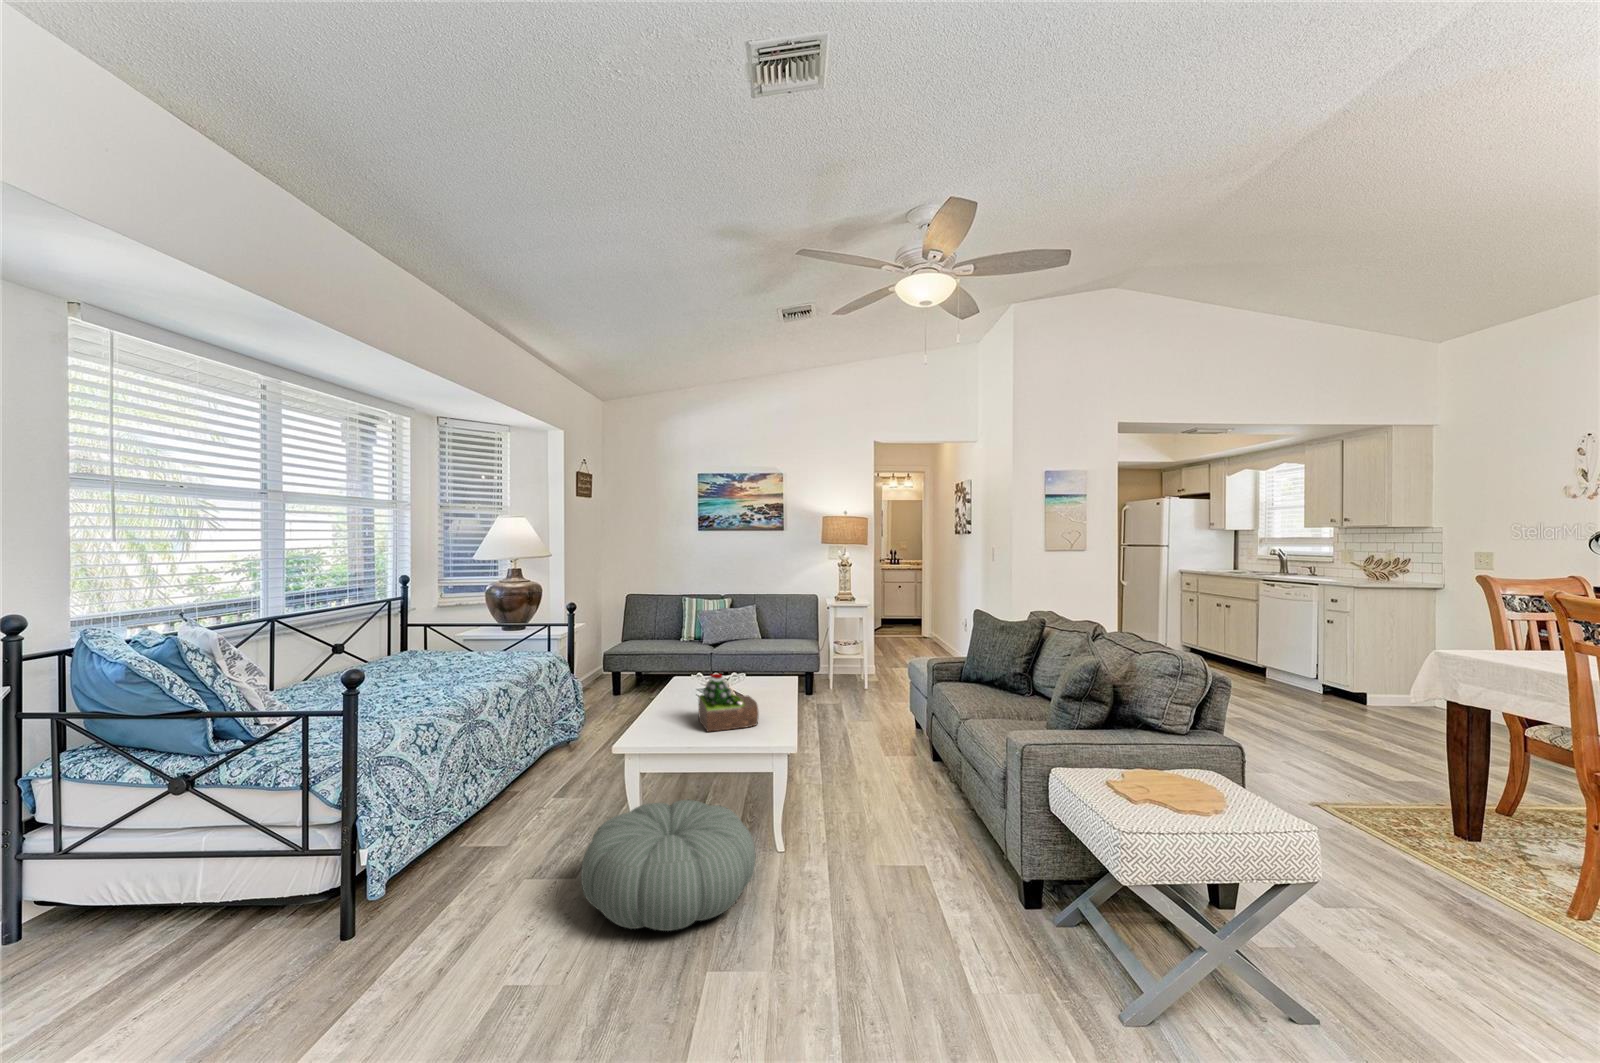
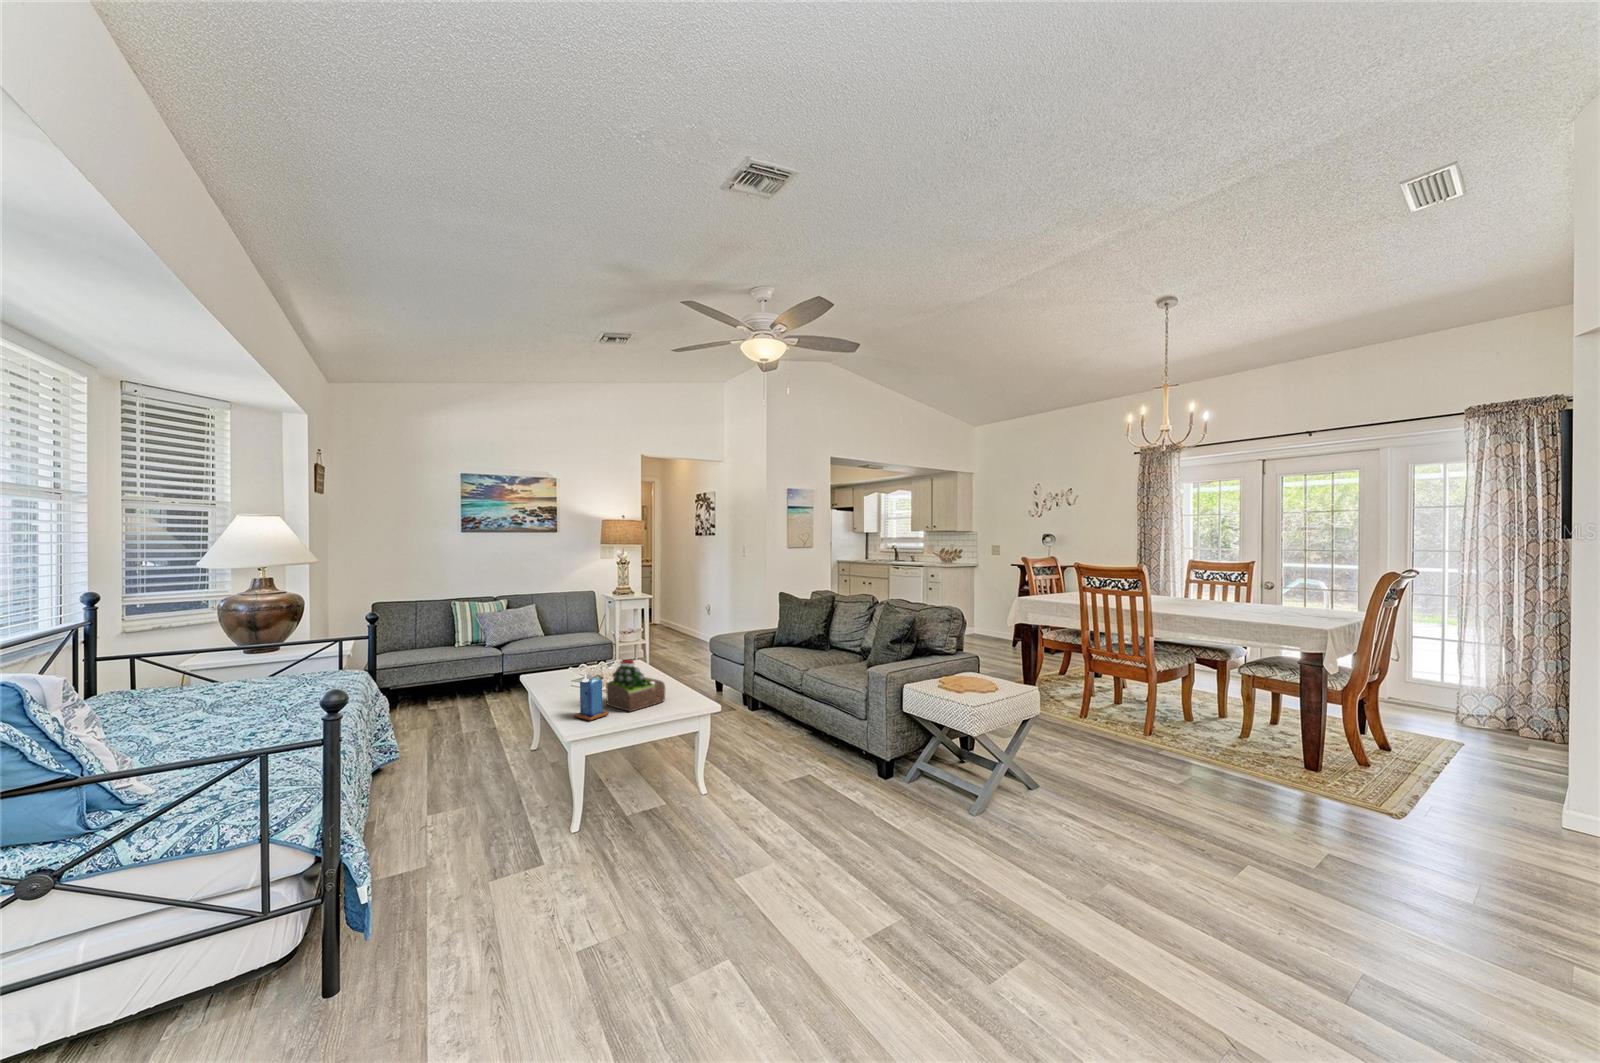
candle: none [654,684,685,734] -> present [574,674,609,721]
pouf: present [581,800,755,931] -> none [574,768,730,883]

